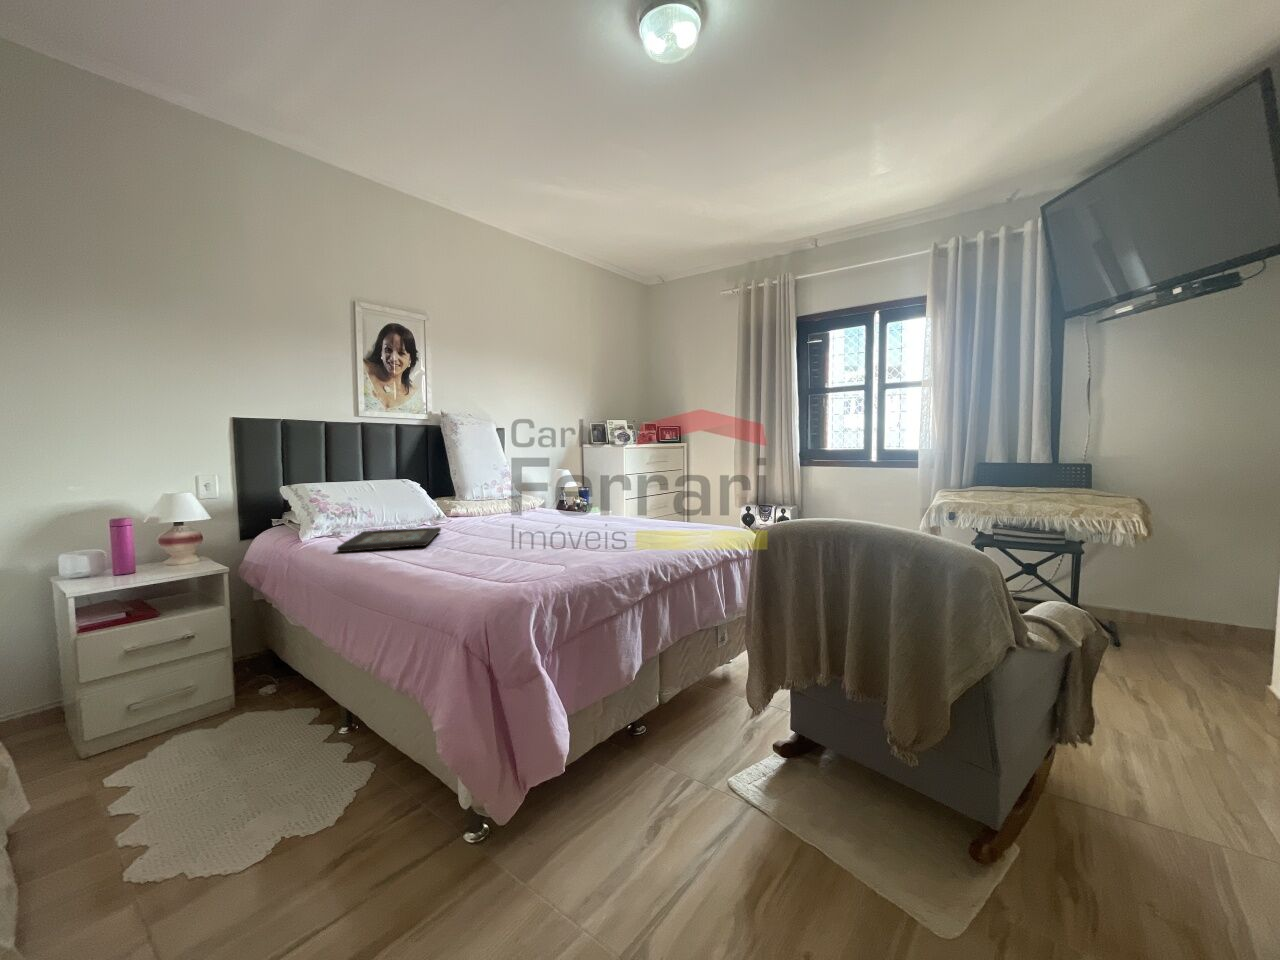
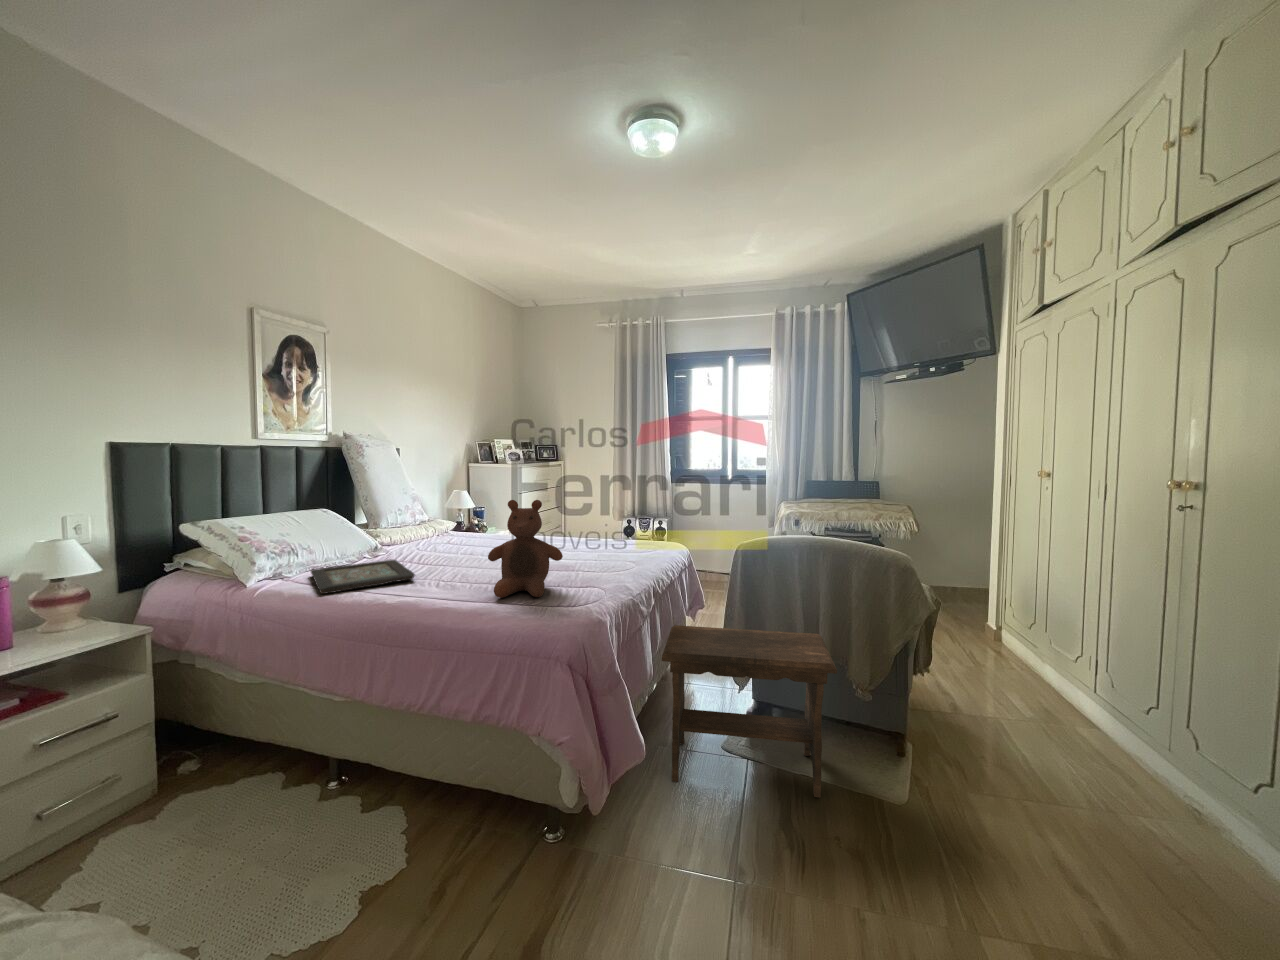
stuffed bear: none [456,465,541,572] -> present [488,500,563,598]
footstool: none [613,625,861,907] -> present [662,625,837,798]

